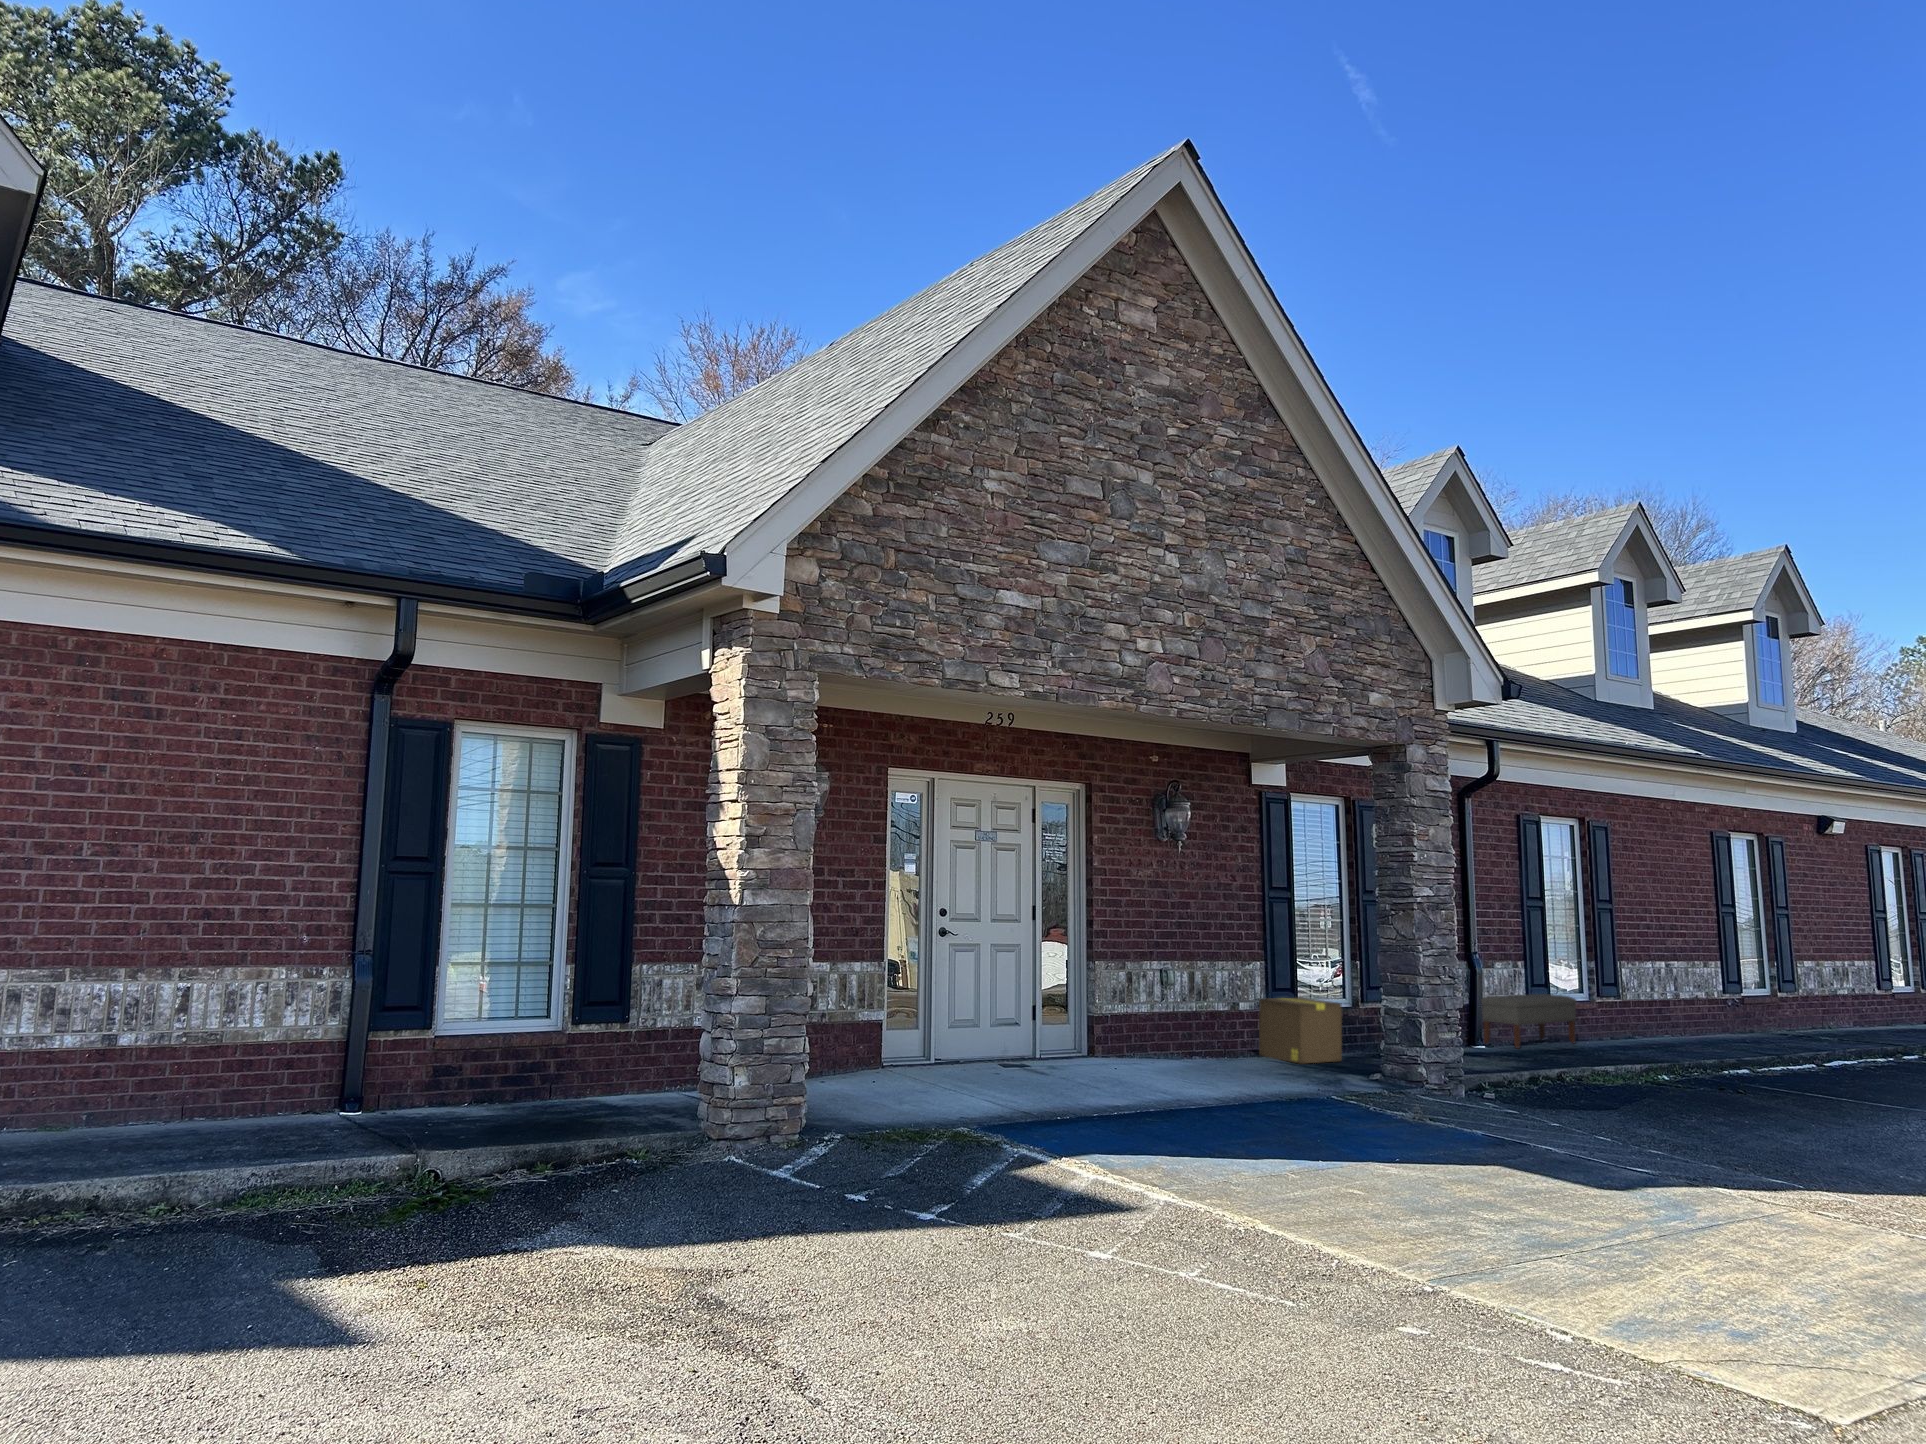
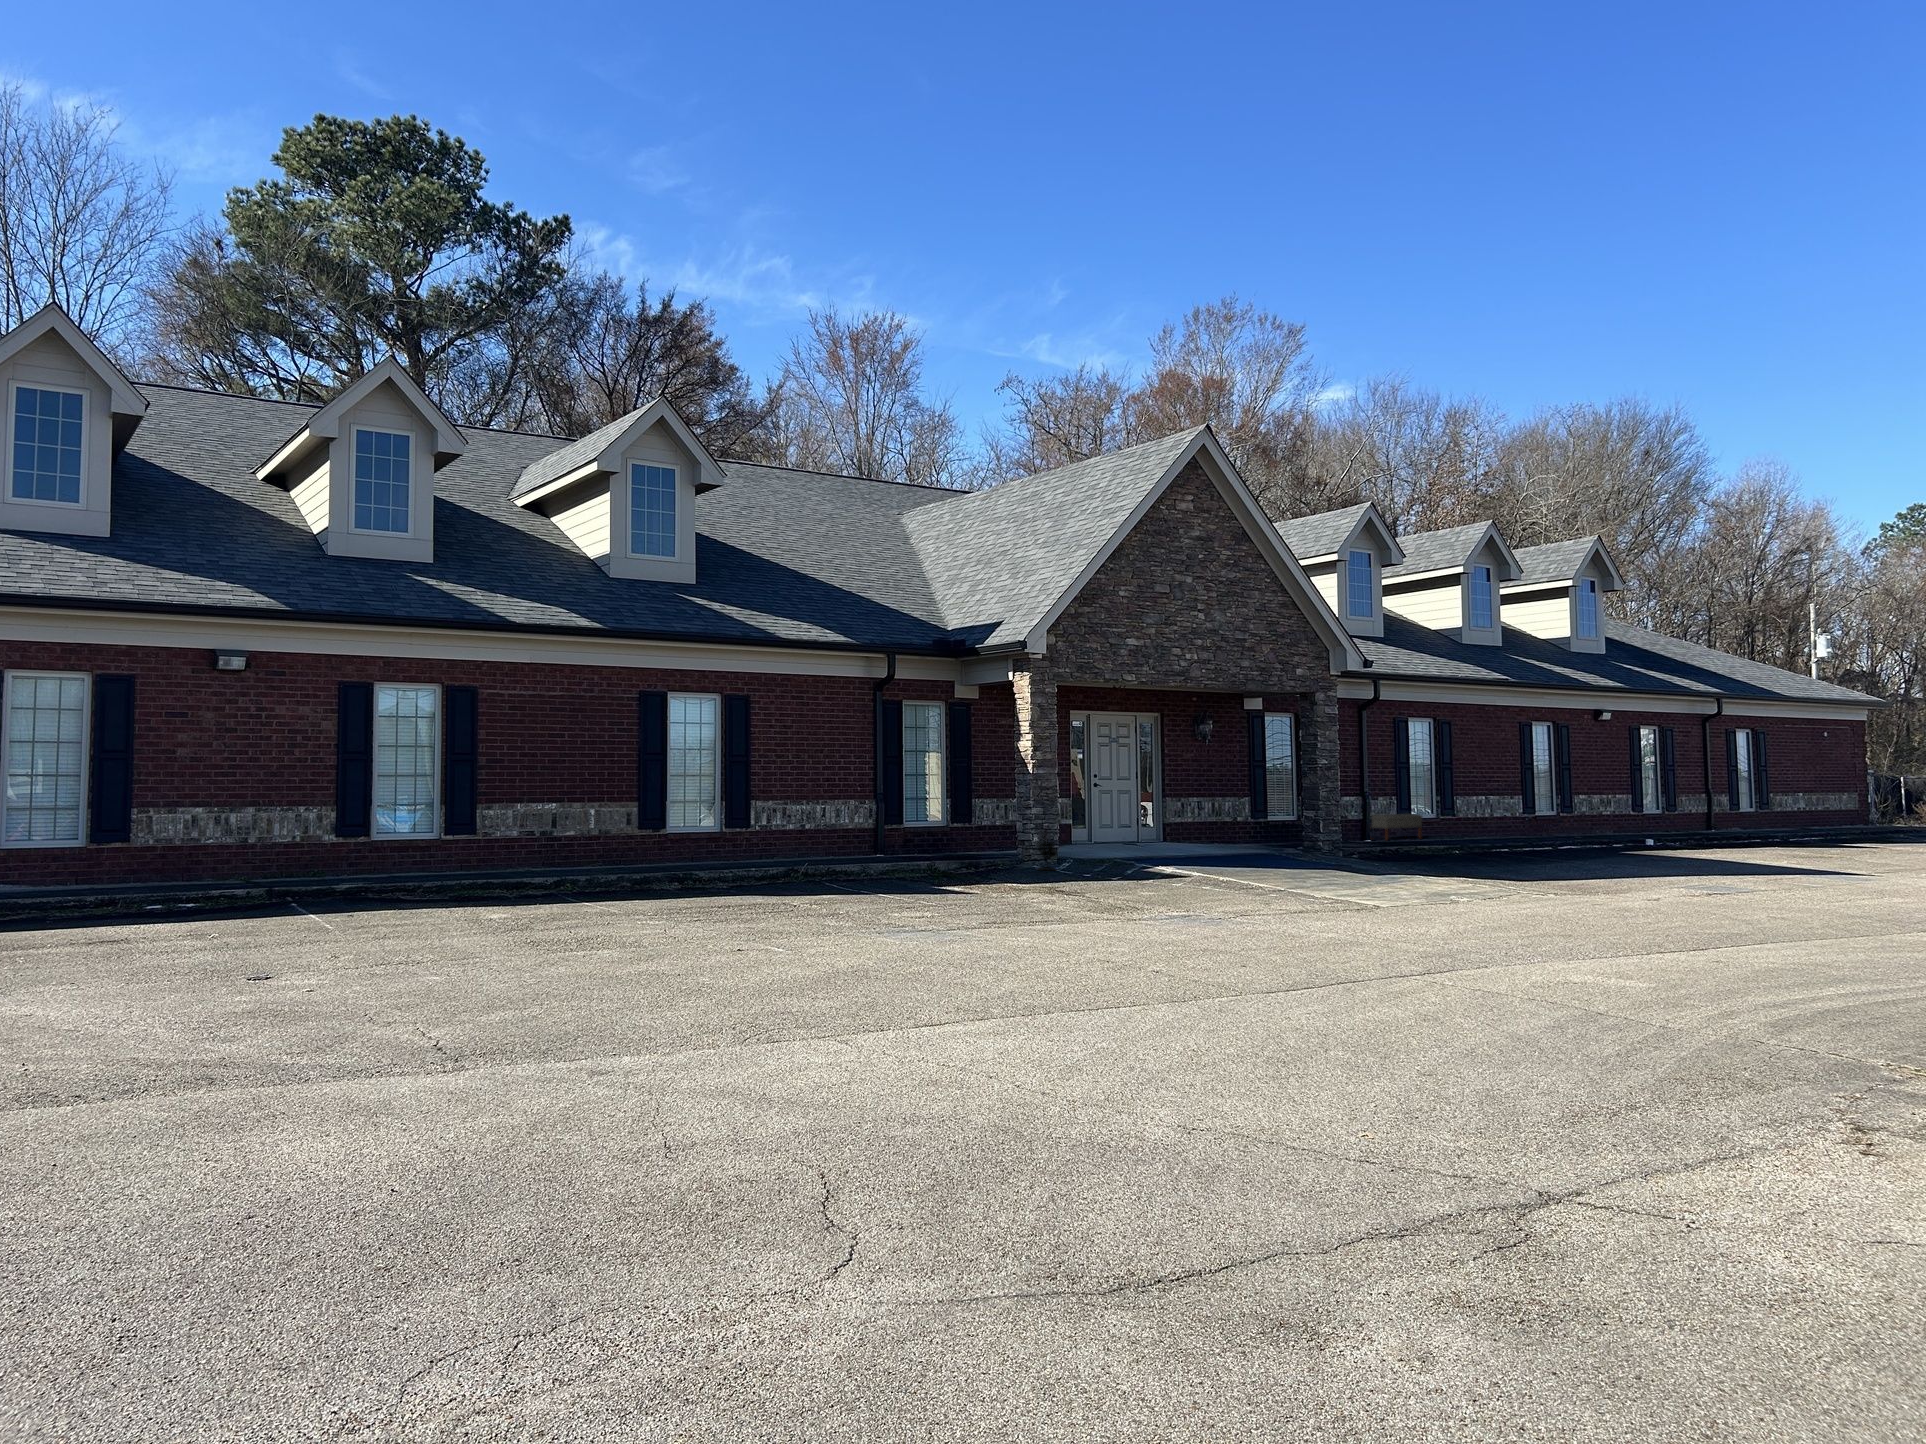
cardboard box: present [1259,998,1342,1064] -> none [1248,815,1289,846]
potted tree: none [724,1058,789,1179] -> present [1036,830,1057,870]

